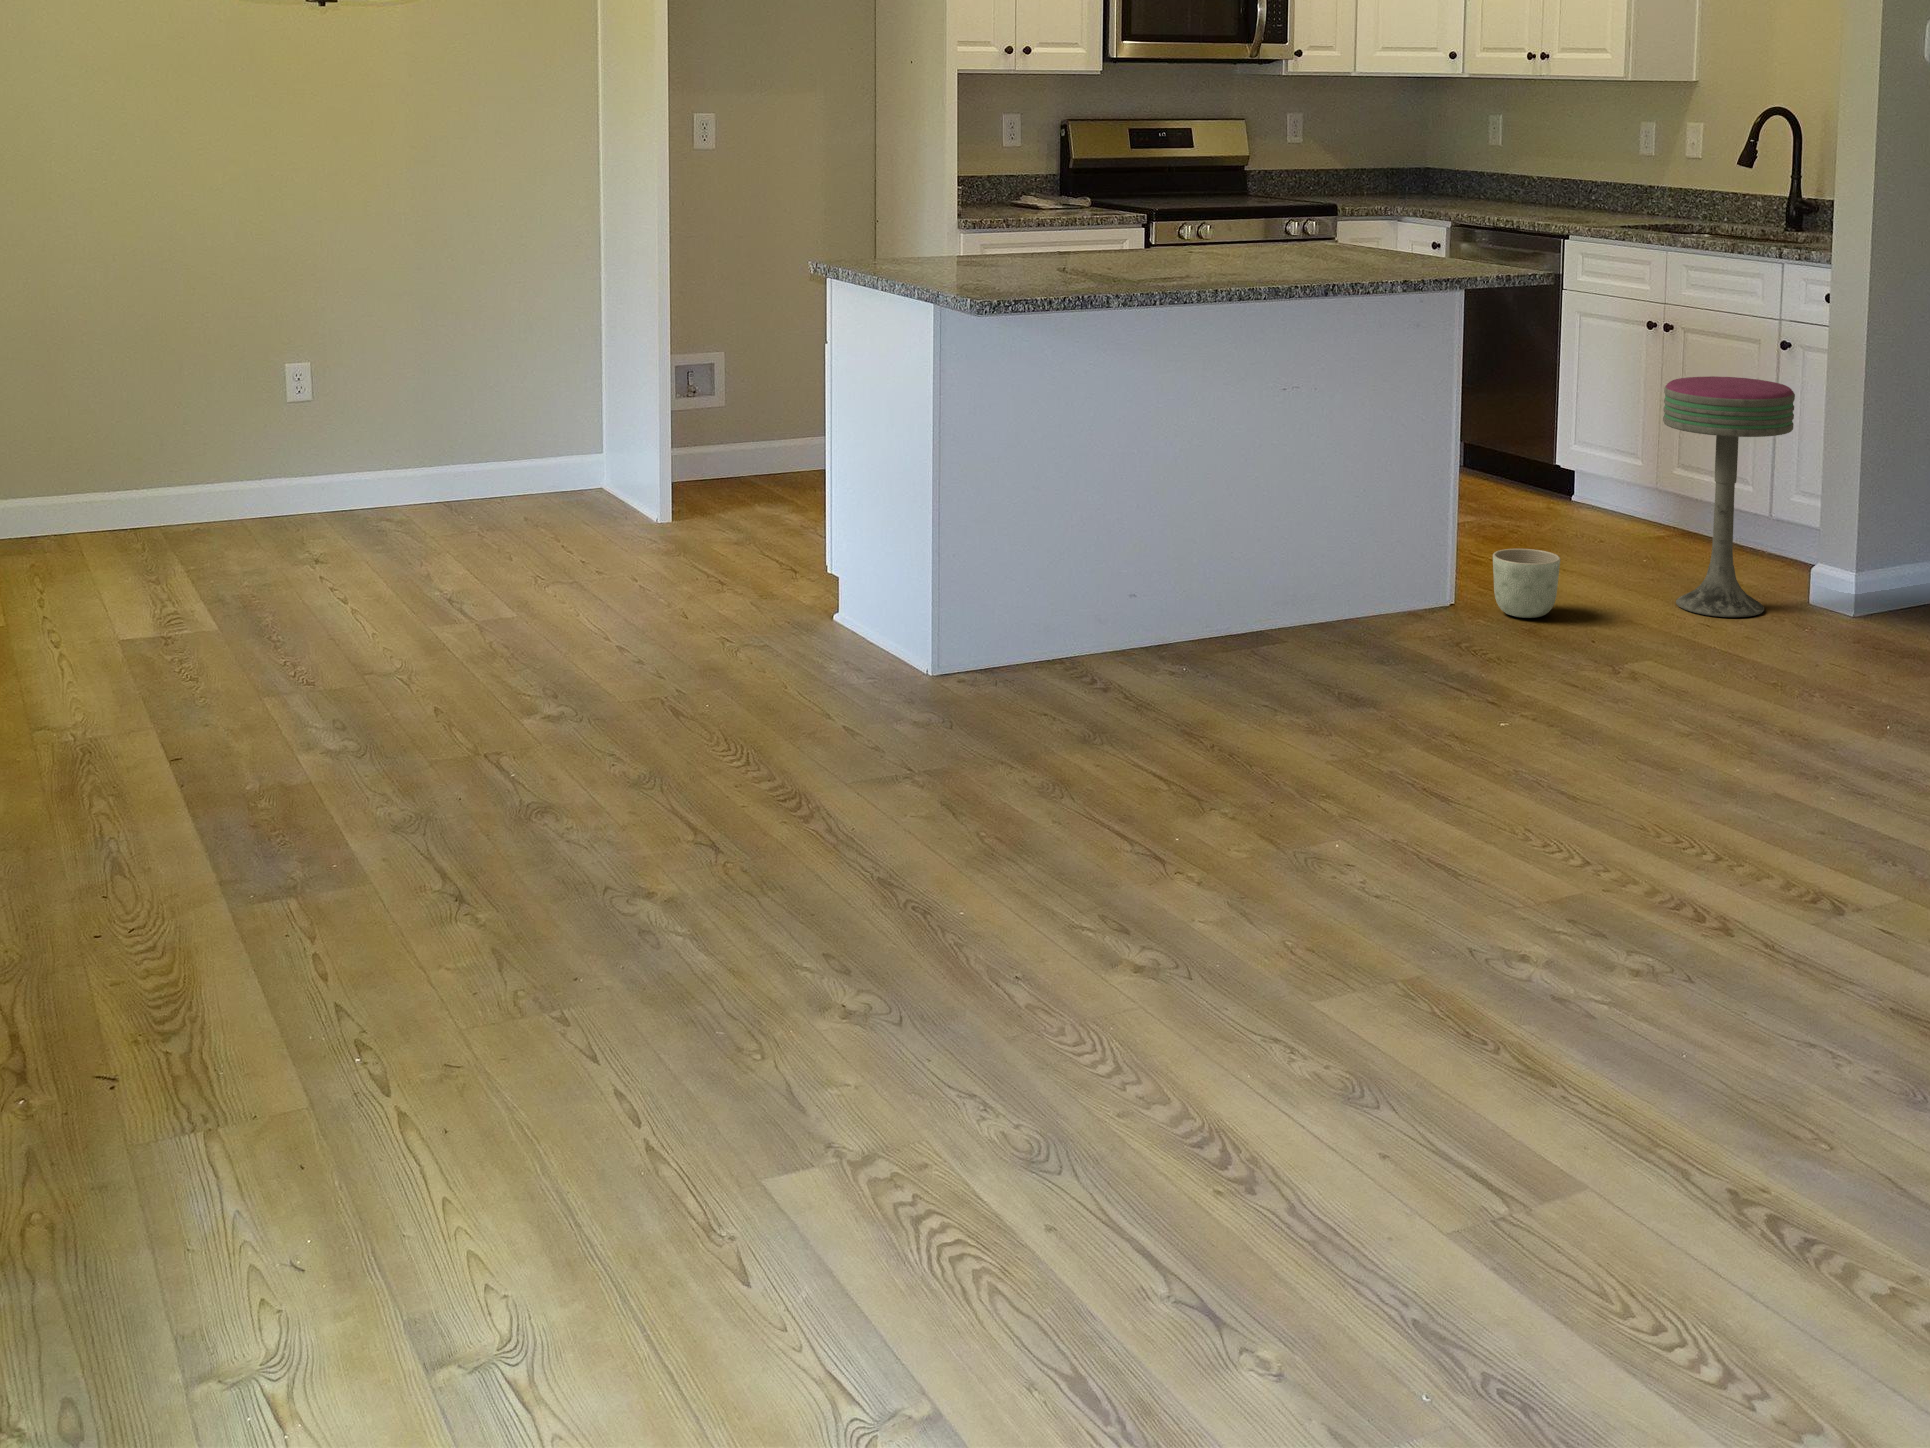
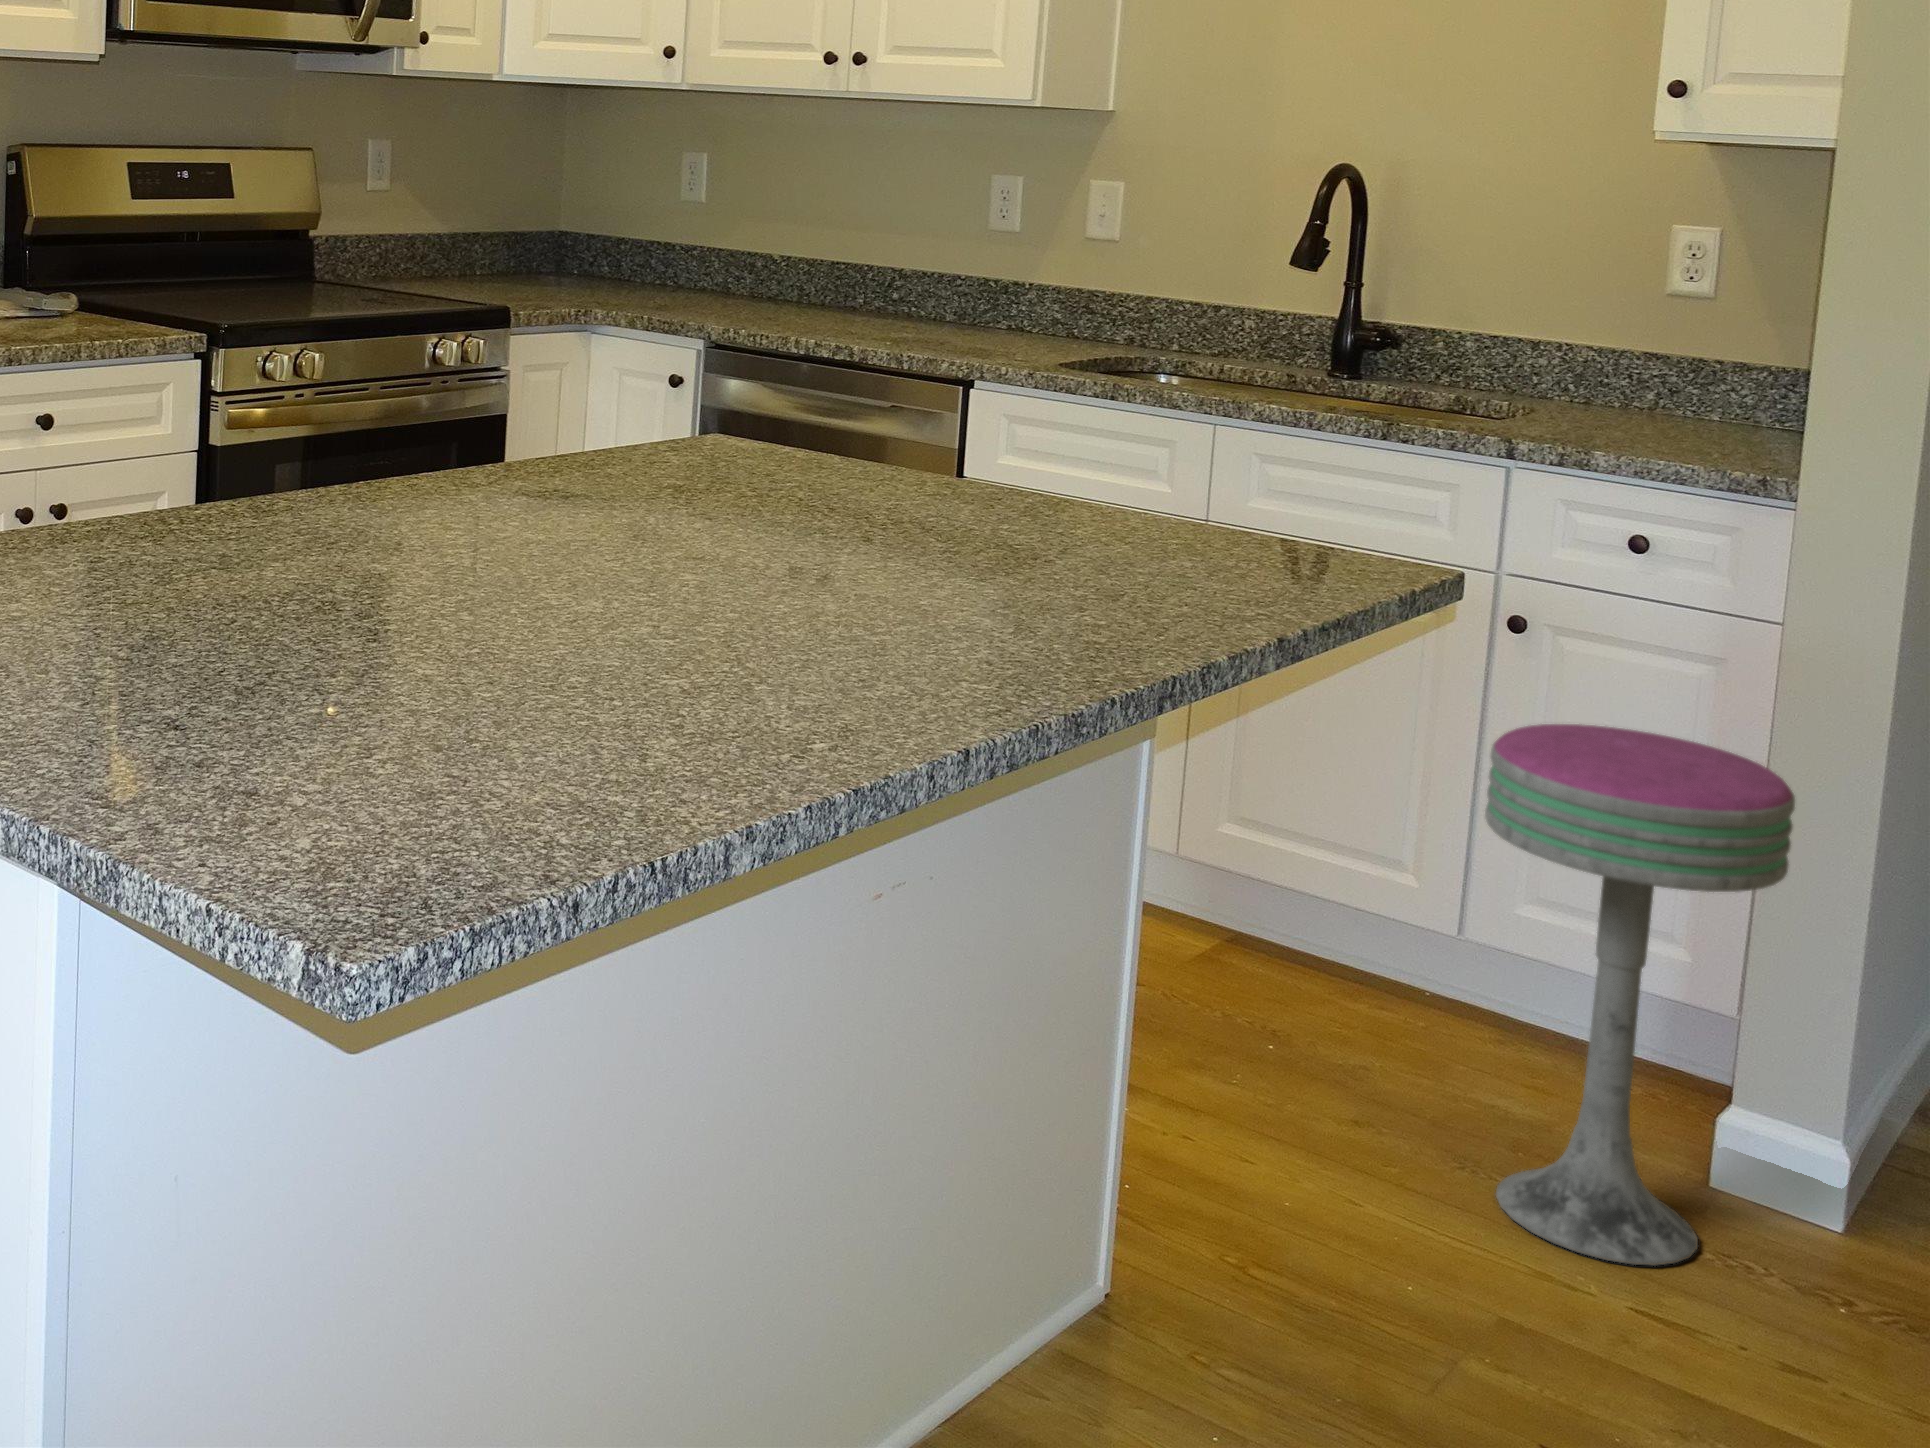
planter: present [1493,549,1560,618] -> none [1218,1147,1380,1334]

